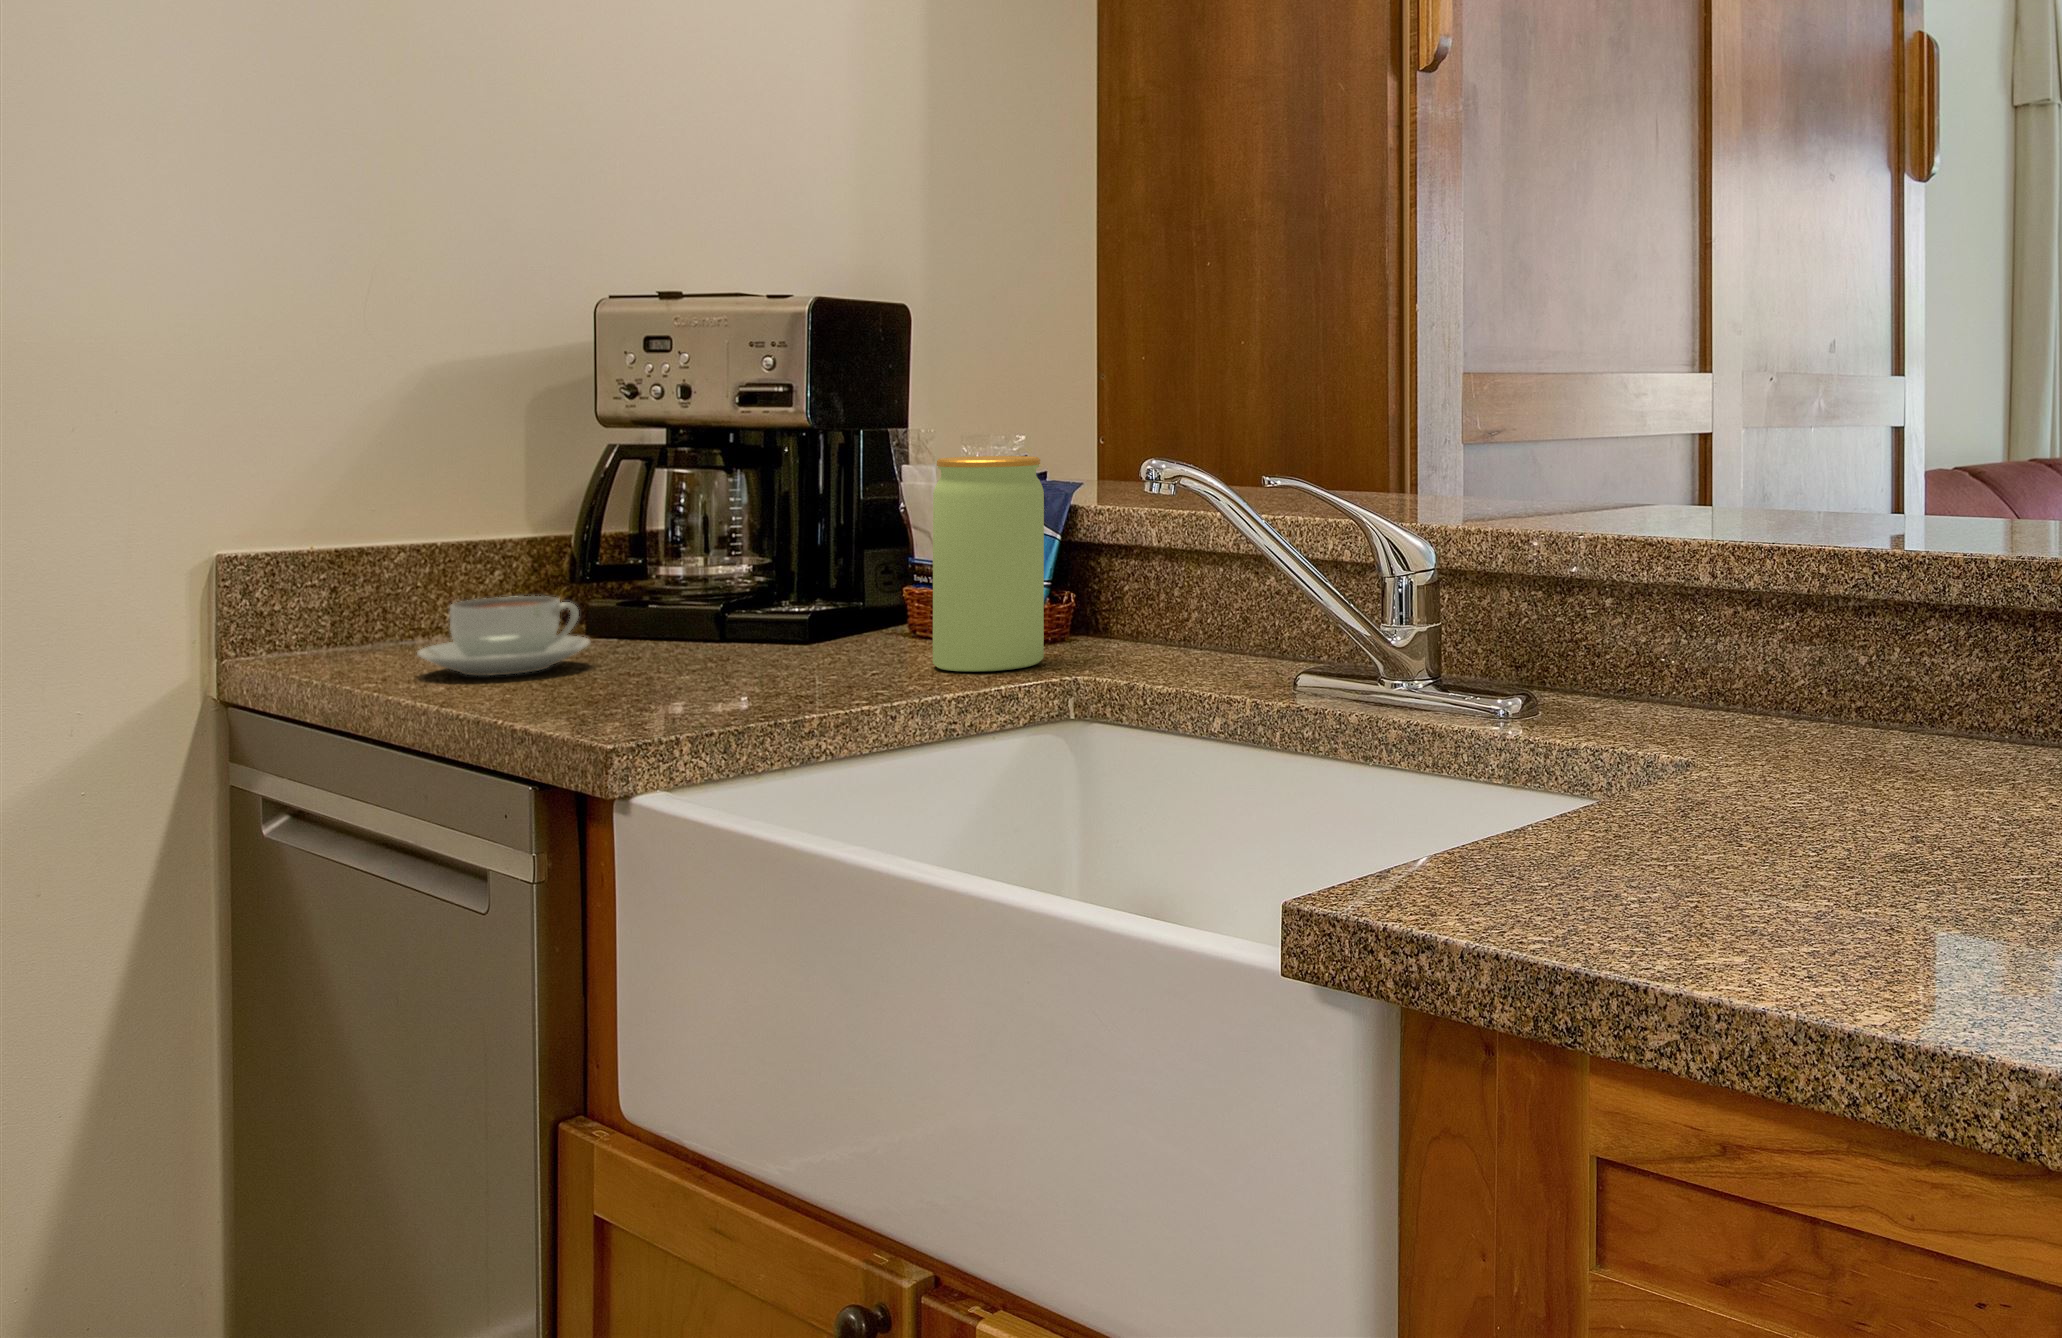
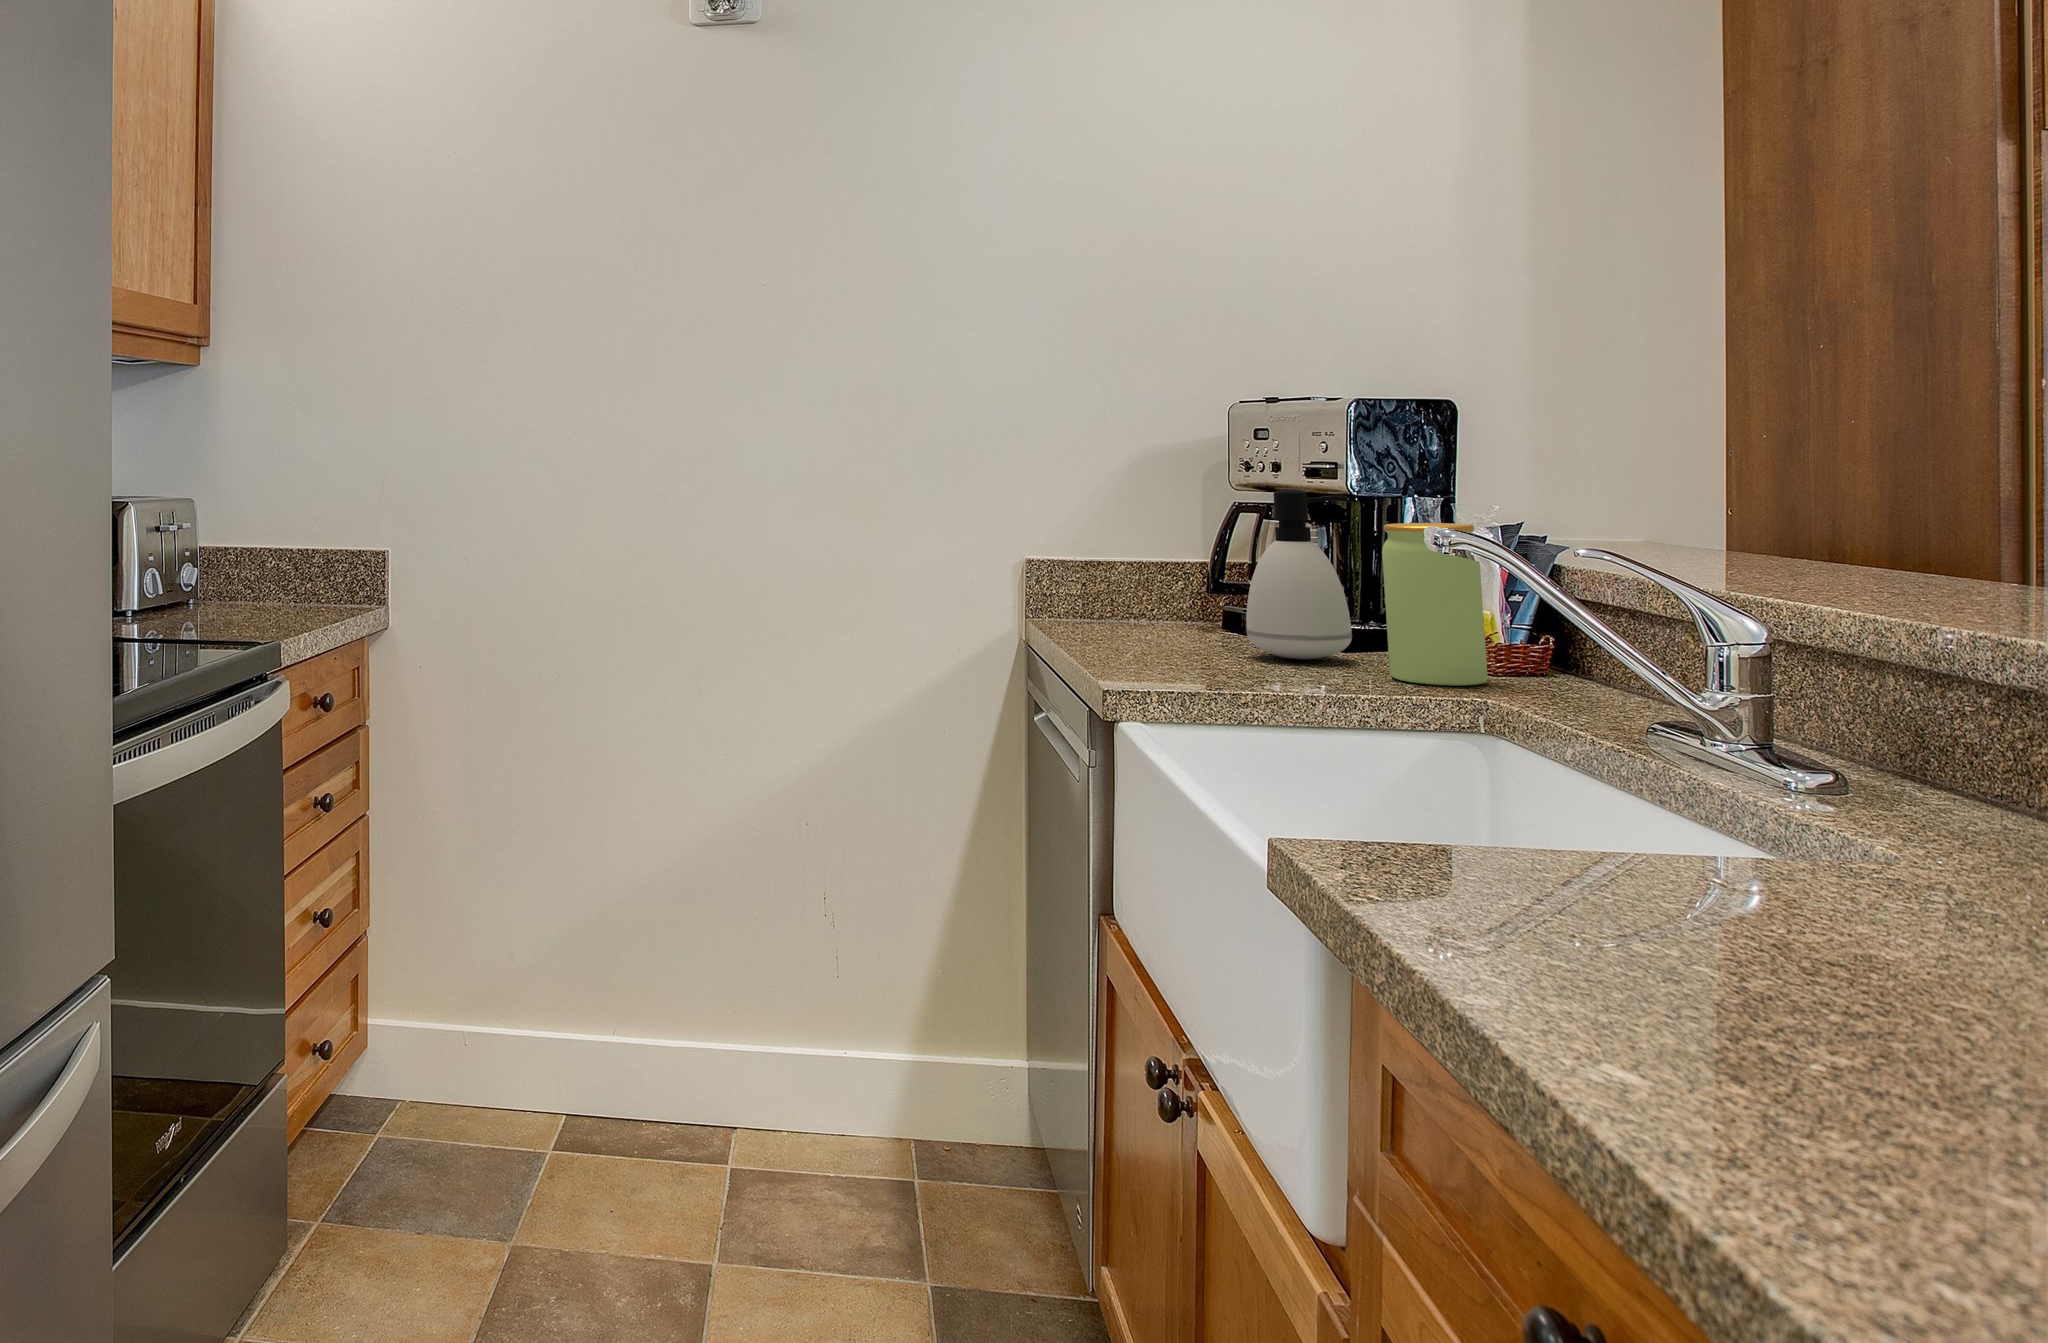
soap dispenser: none [709,413,857,663] -> present [1246,489,1352,659]
coffee cup: present [418,596,590,676] -> none [1090,598,1189,644]

